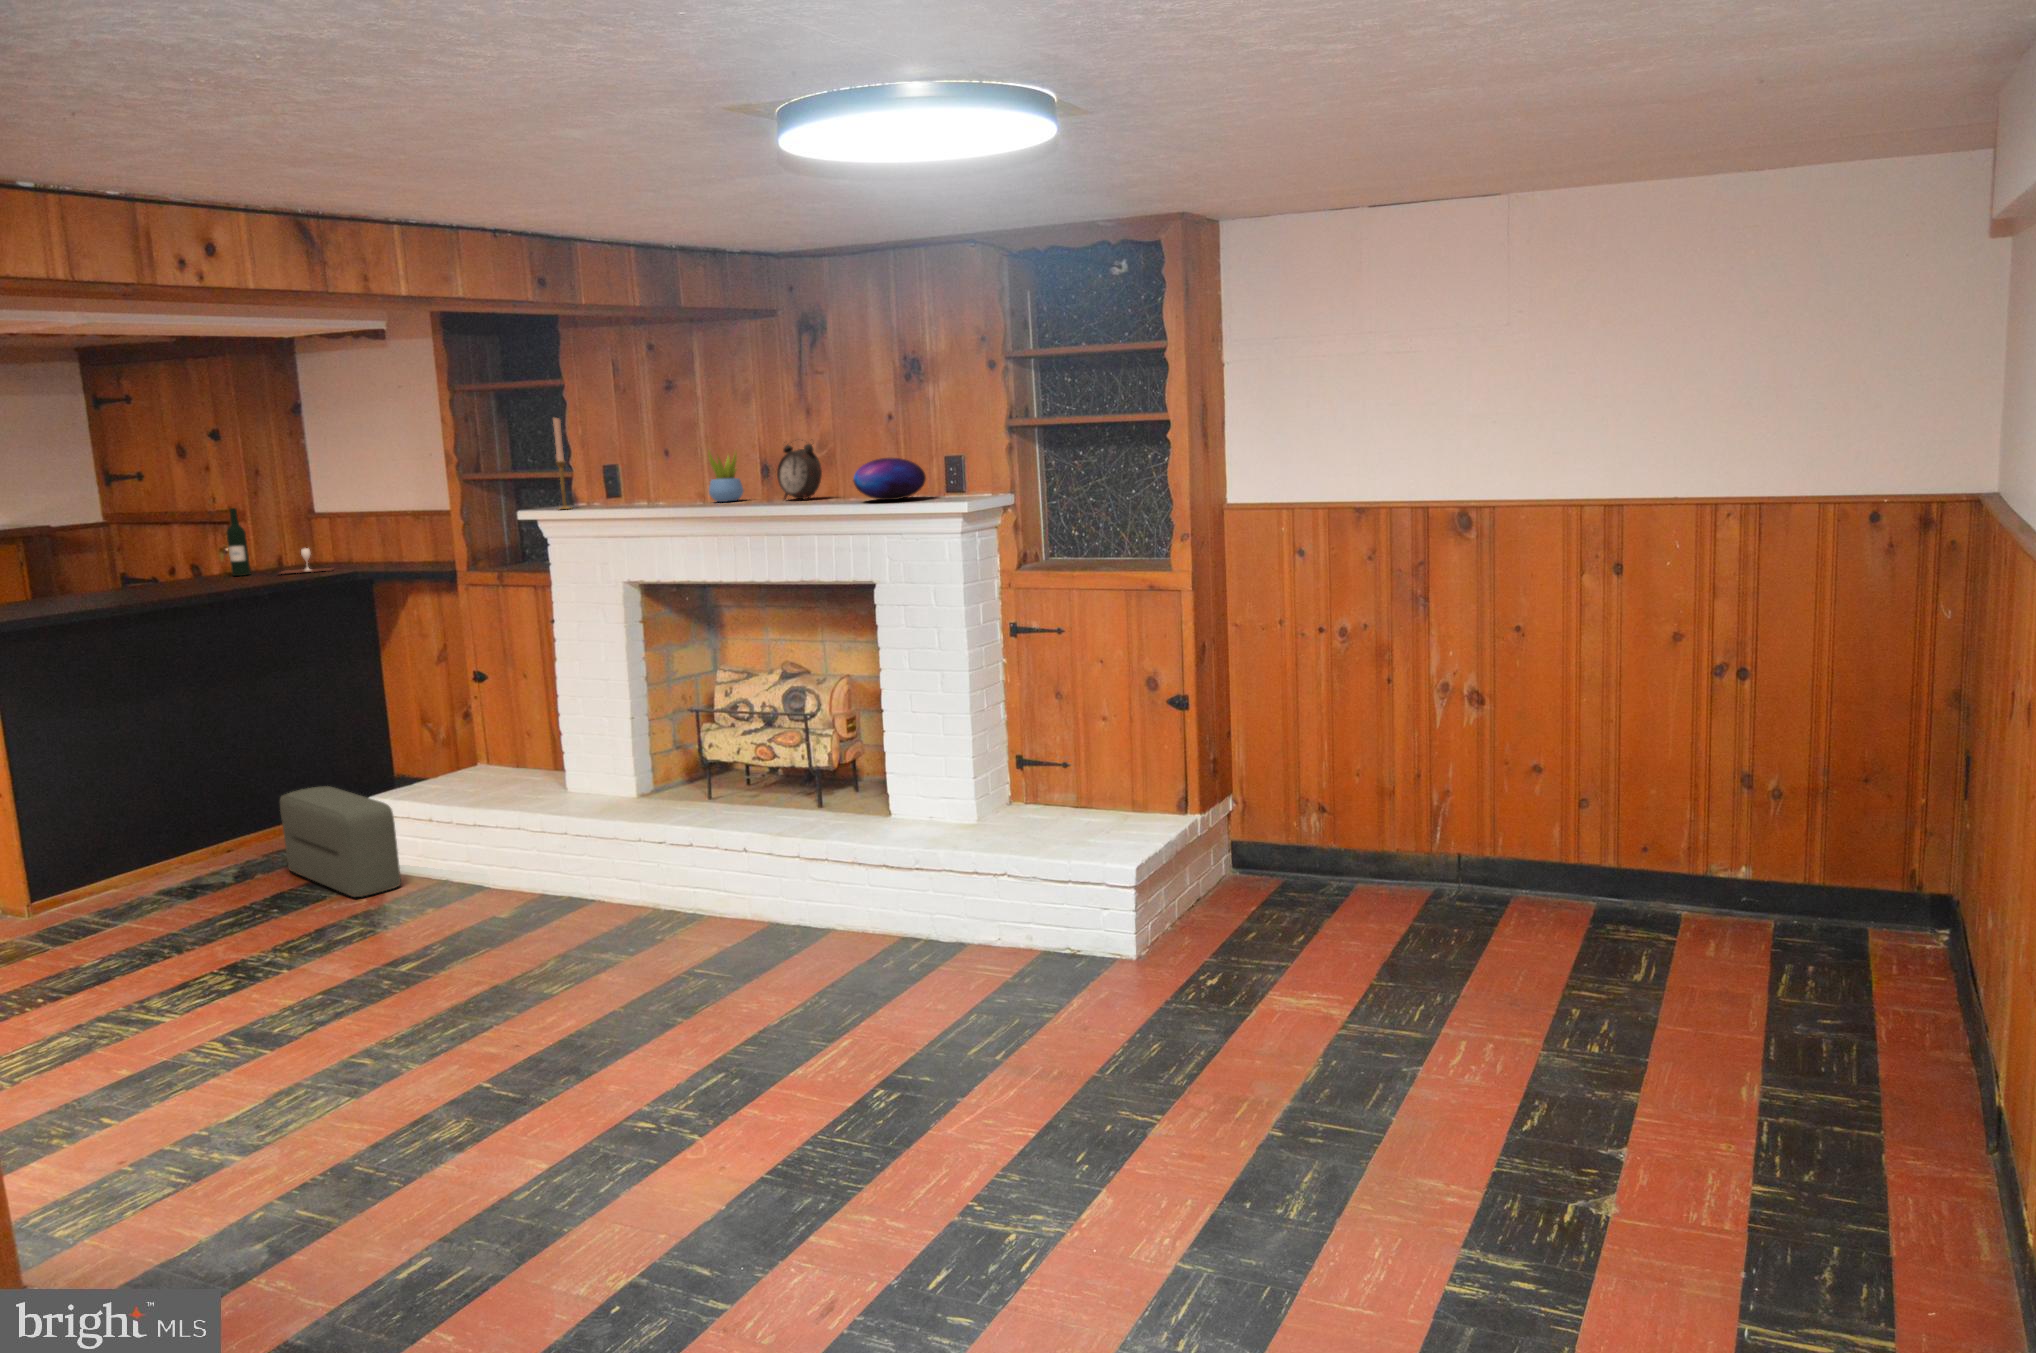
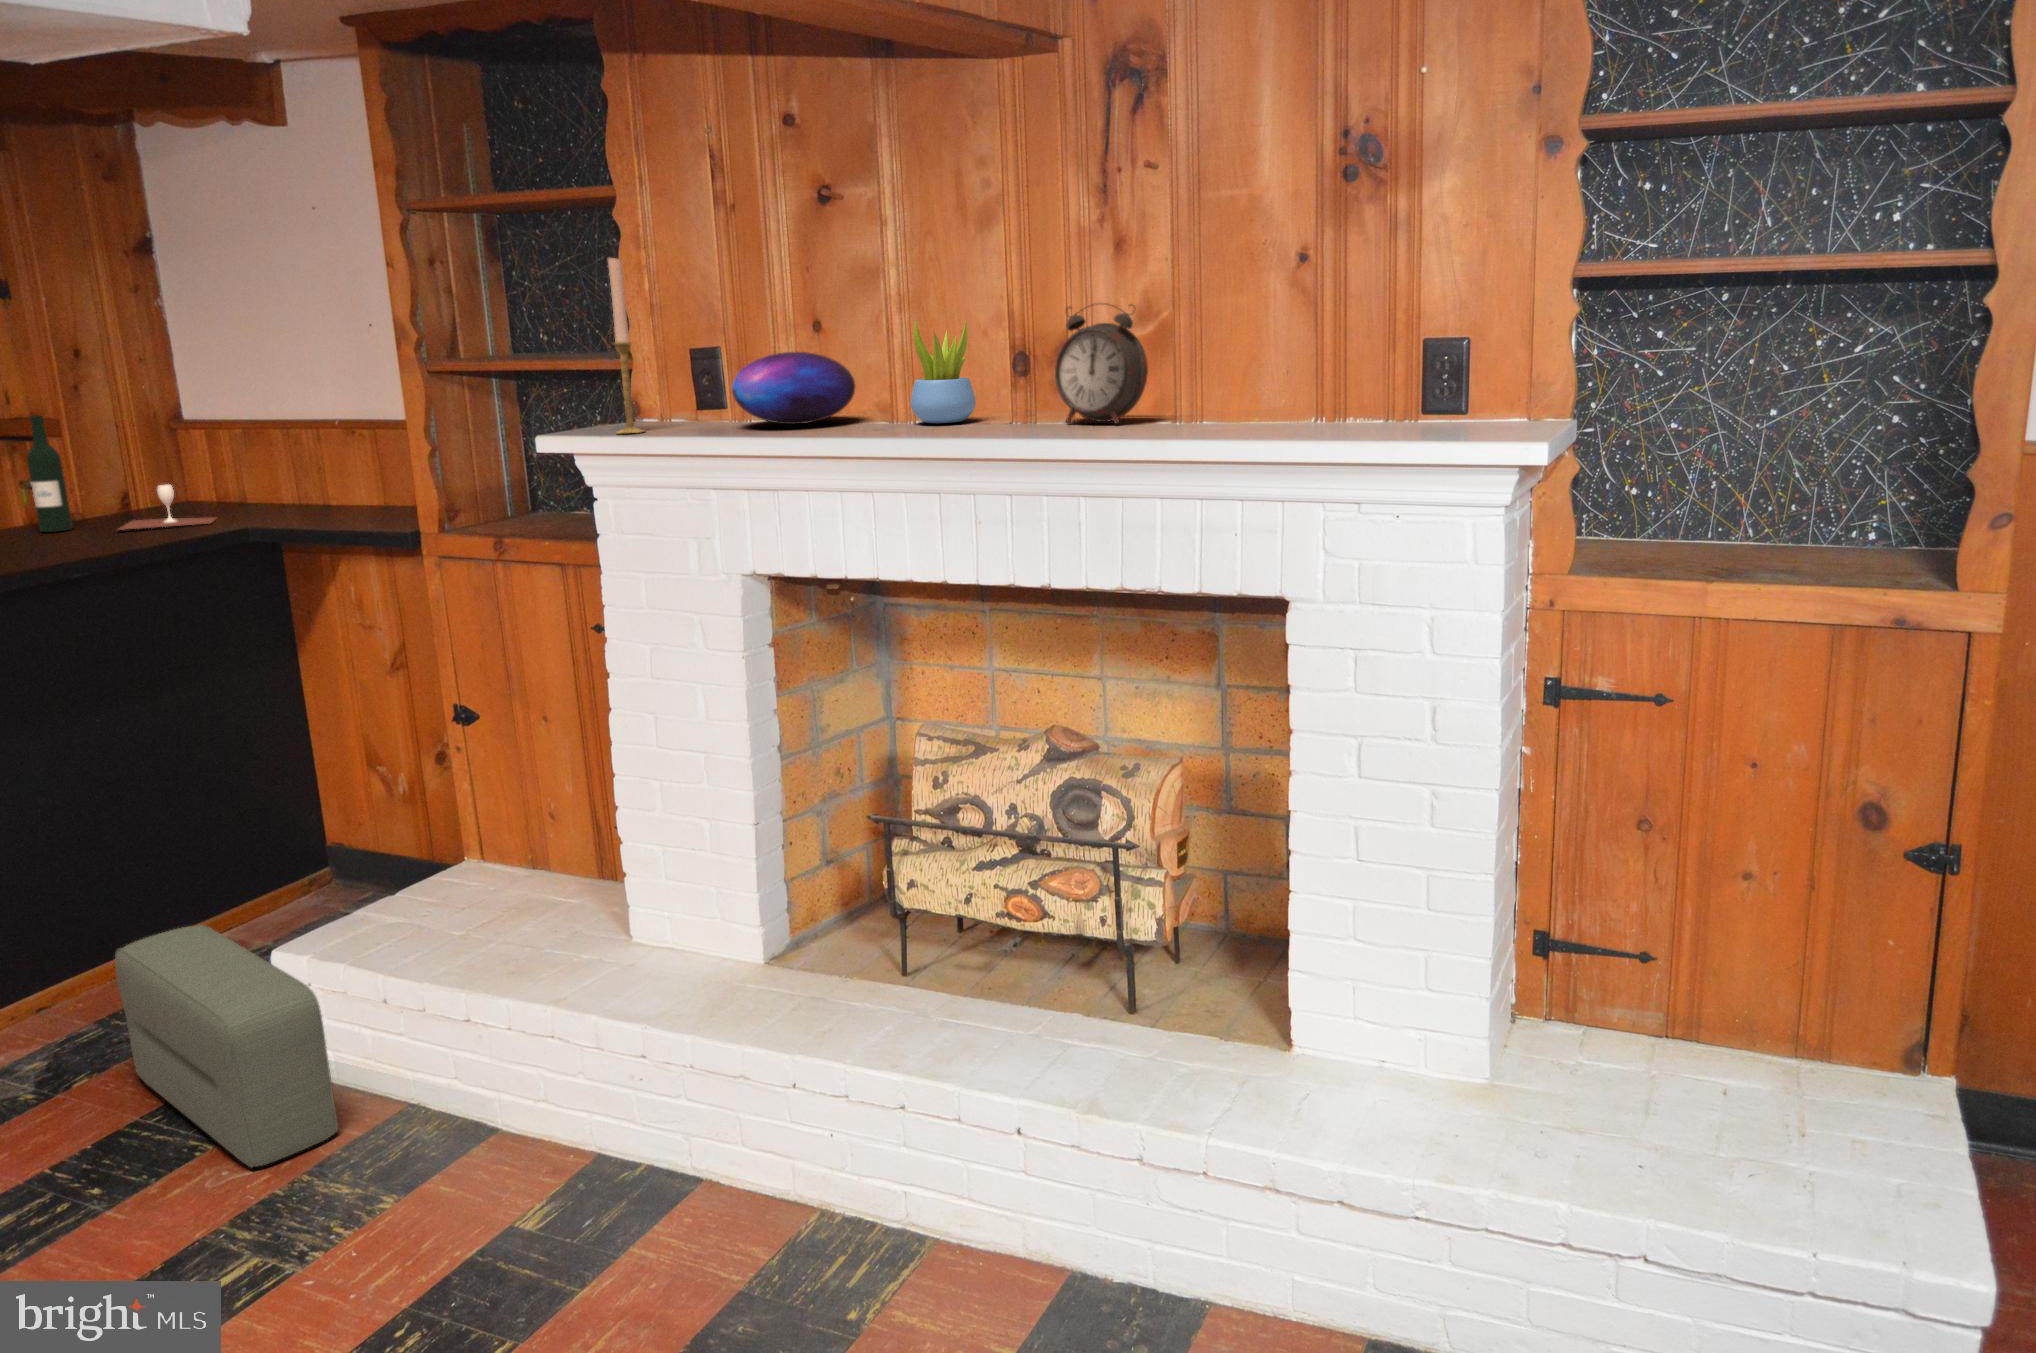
decorative orb: present [853,458,926,500] -> present [732,352,855,424]

